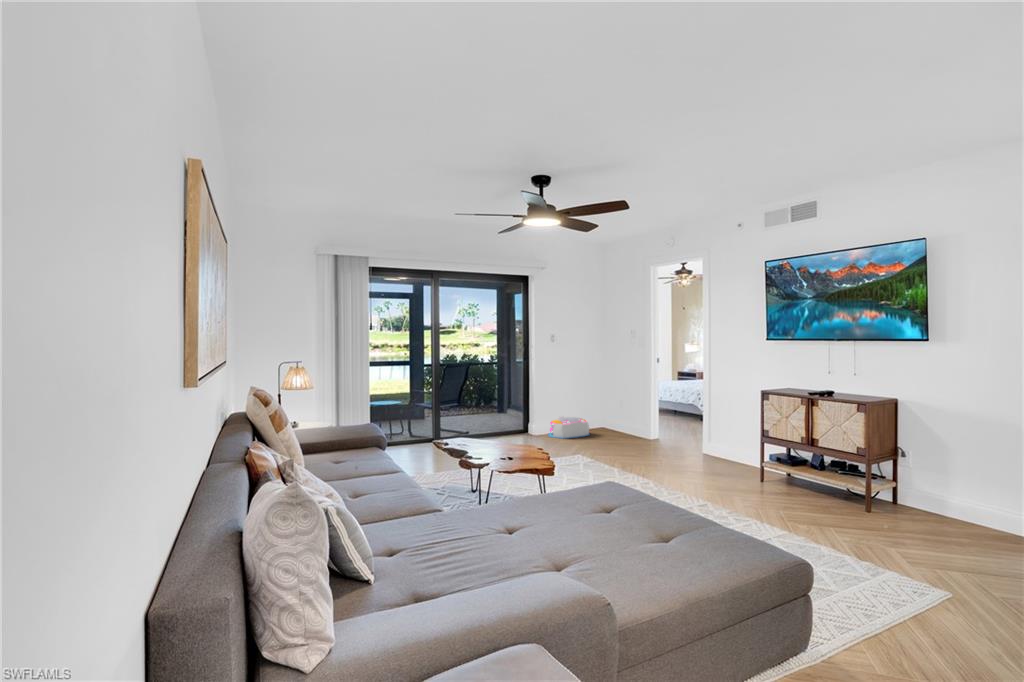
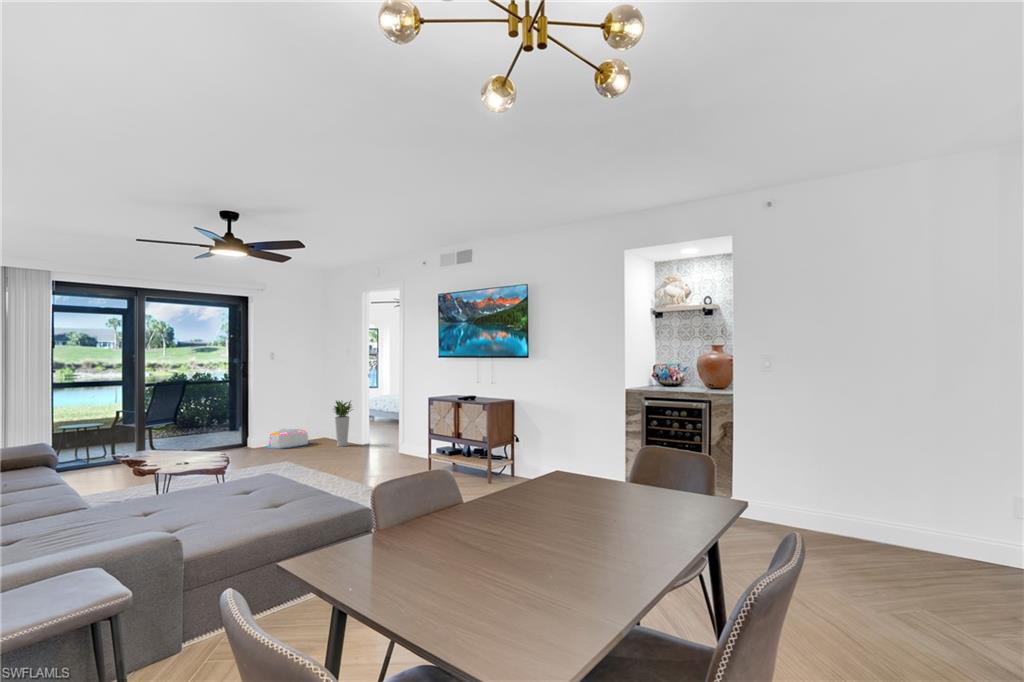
planter: none [615,387,643,440] -> present [334,401,352,446]

